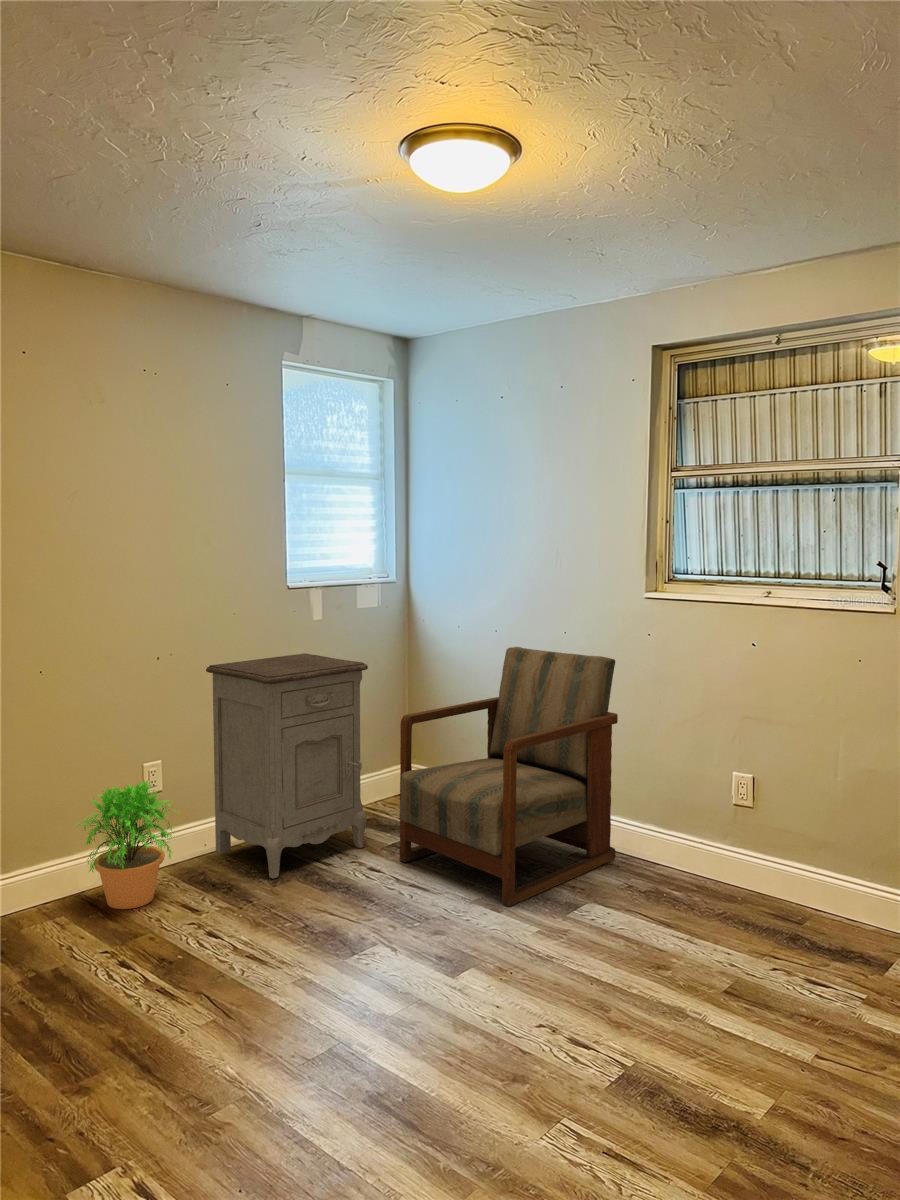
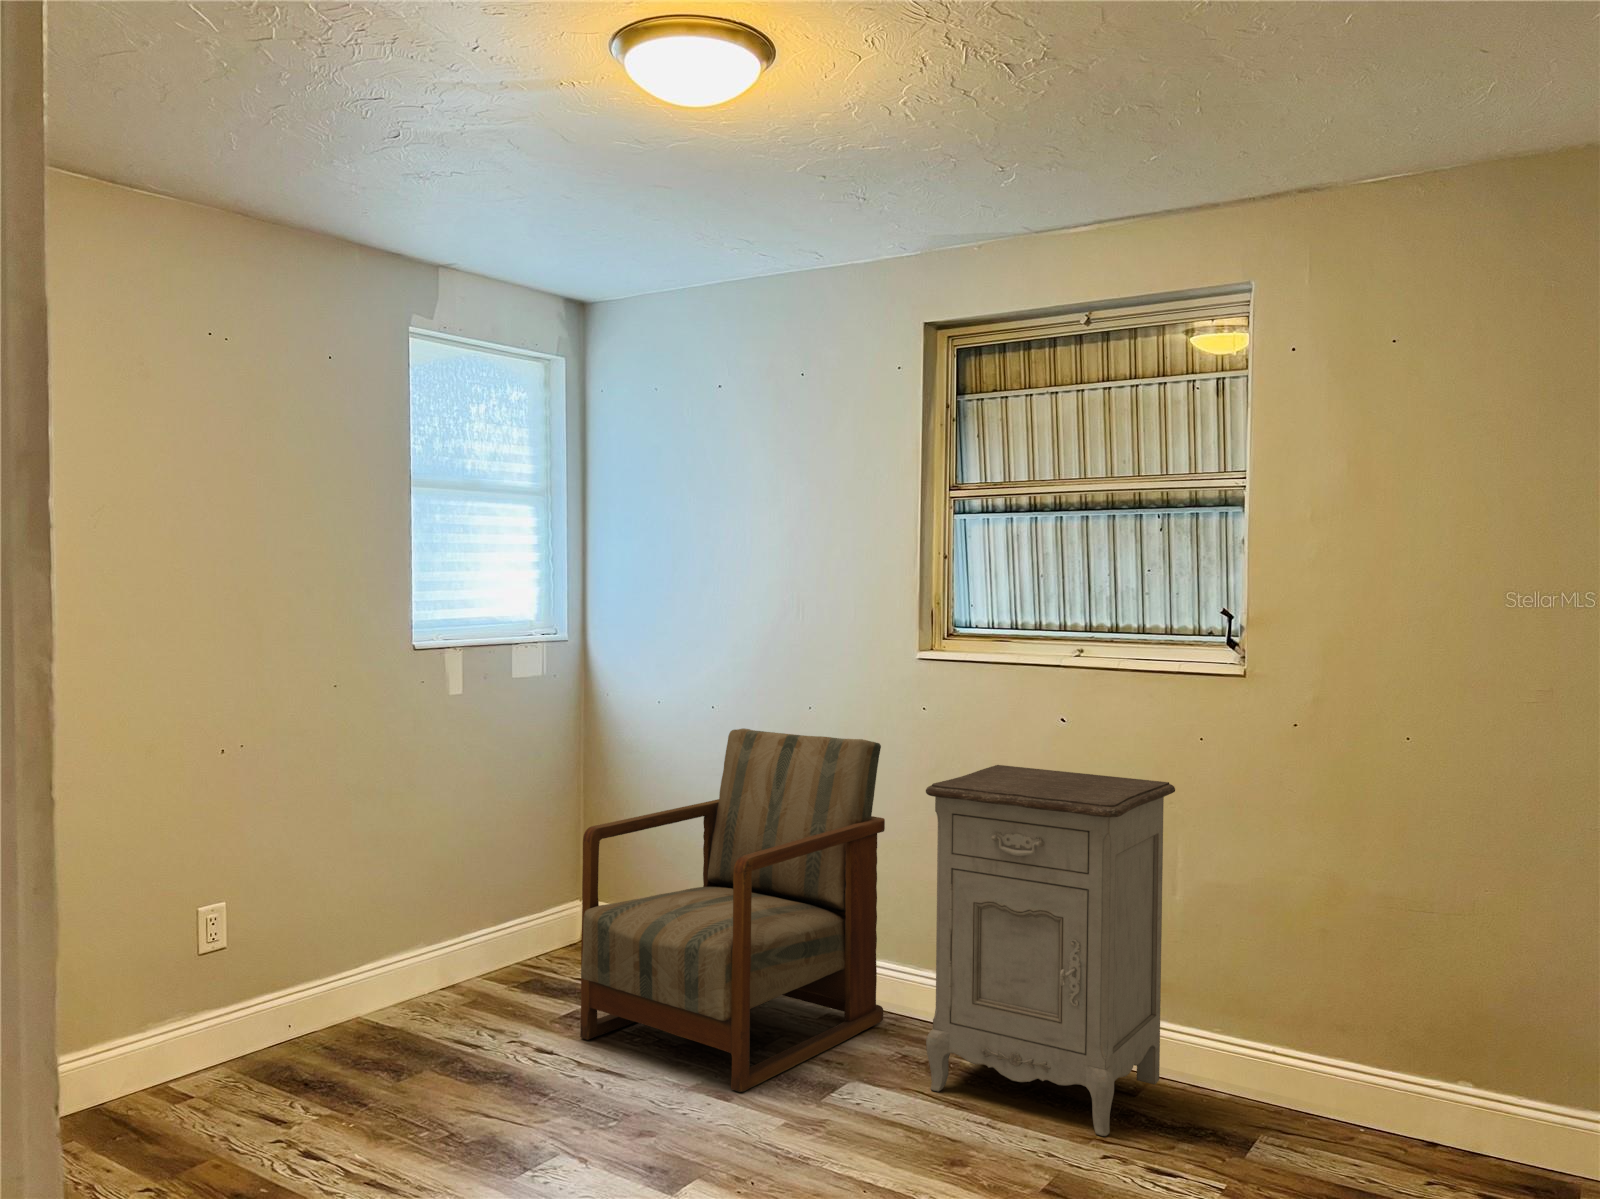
nightstand: present [206,653,368,879] -> present [926,765,1175,1136]
potted plant: present [76,781,175,909] -> none [89,931,263,1128]

